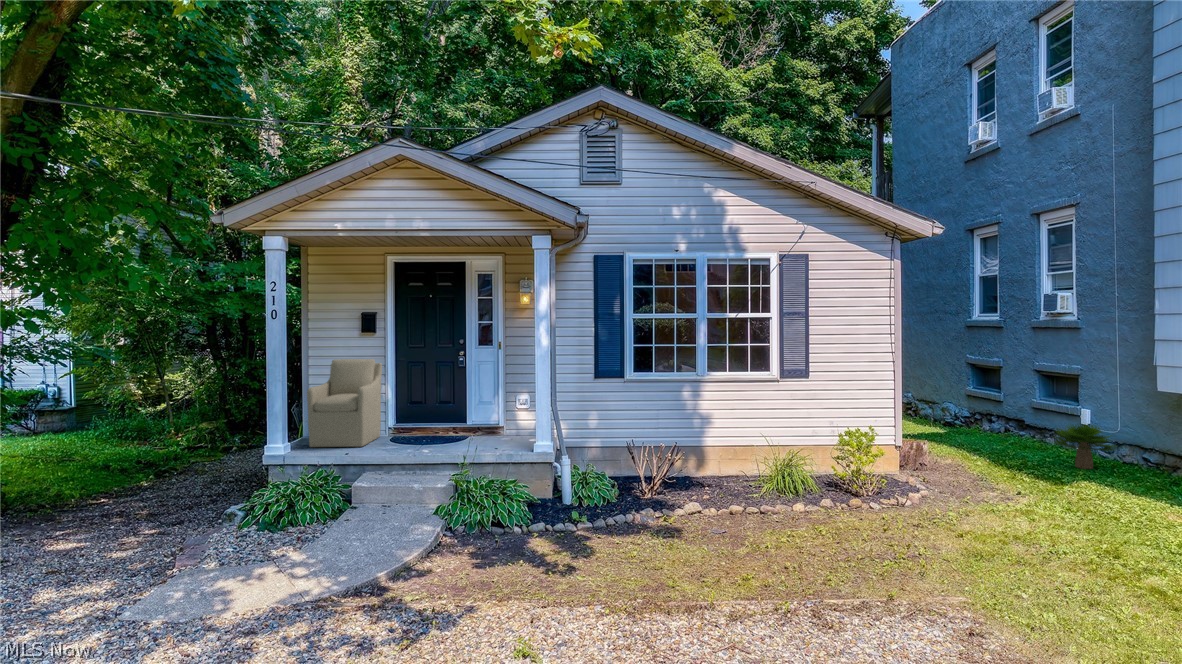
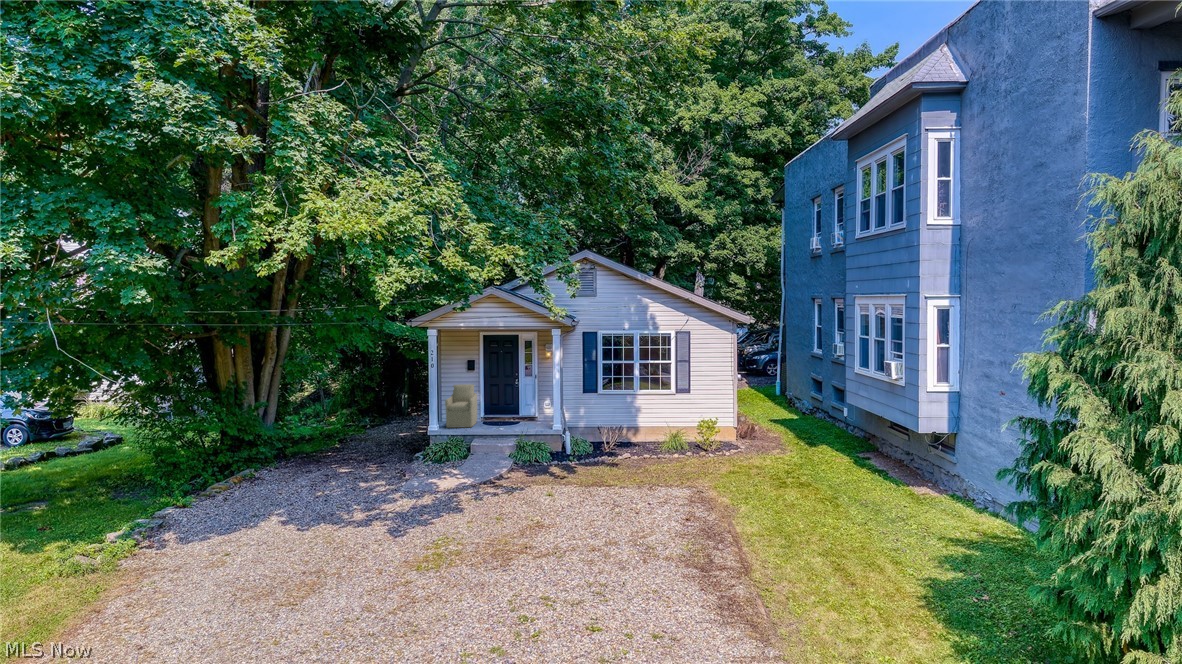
potted plant: present [1054,425,1115,469] -> none [823,415,854,439]

